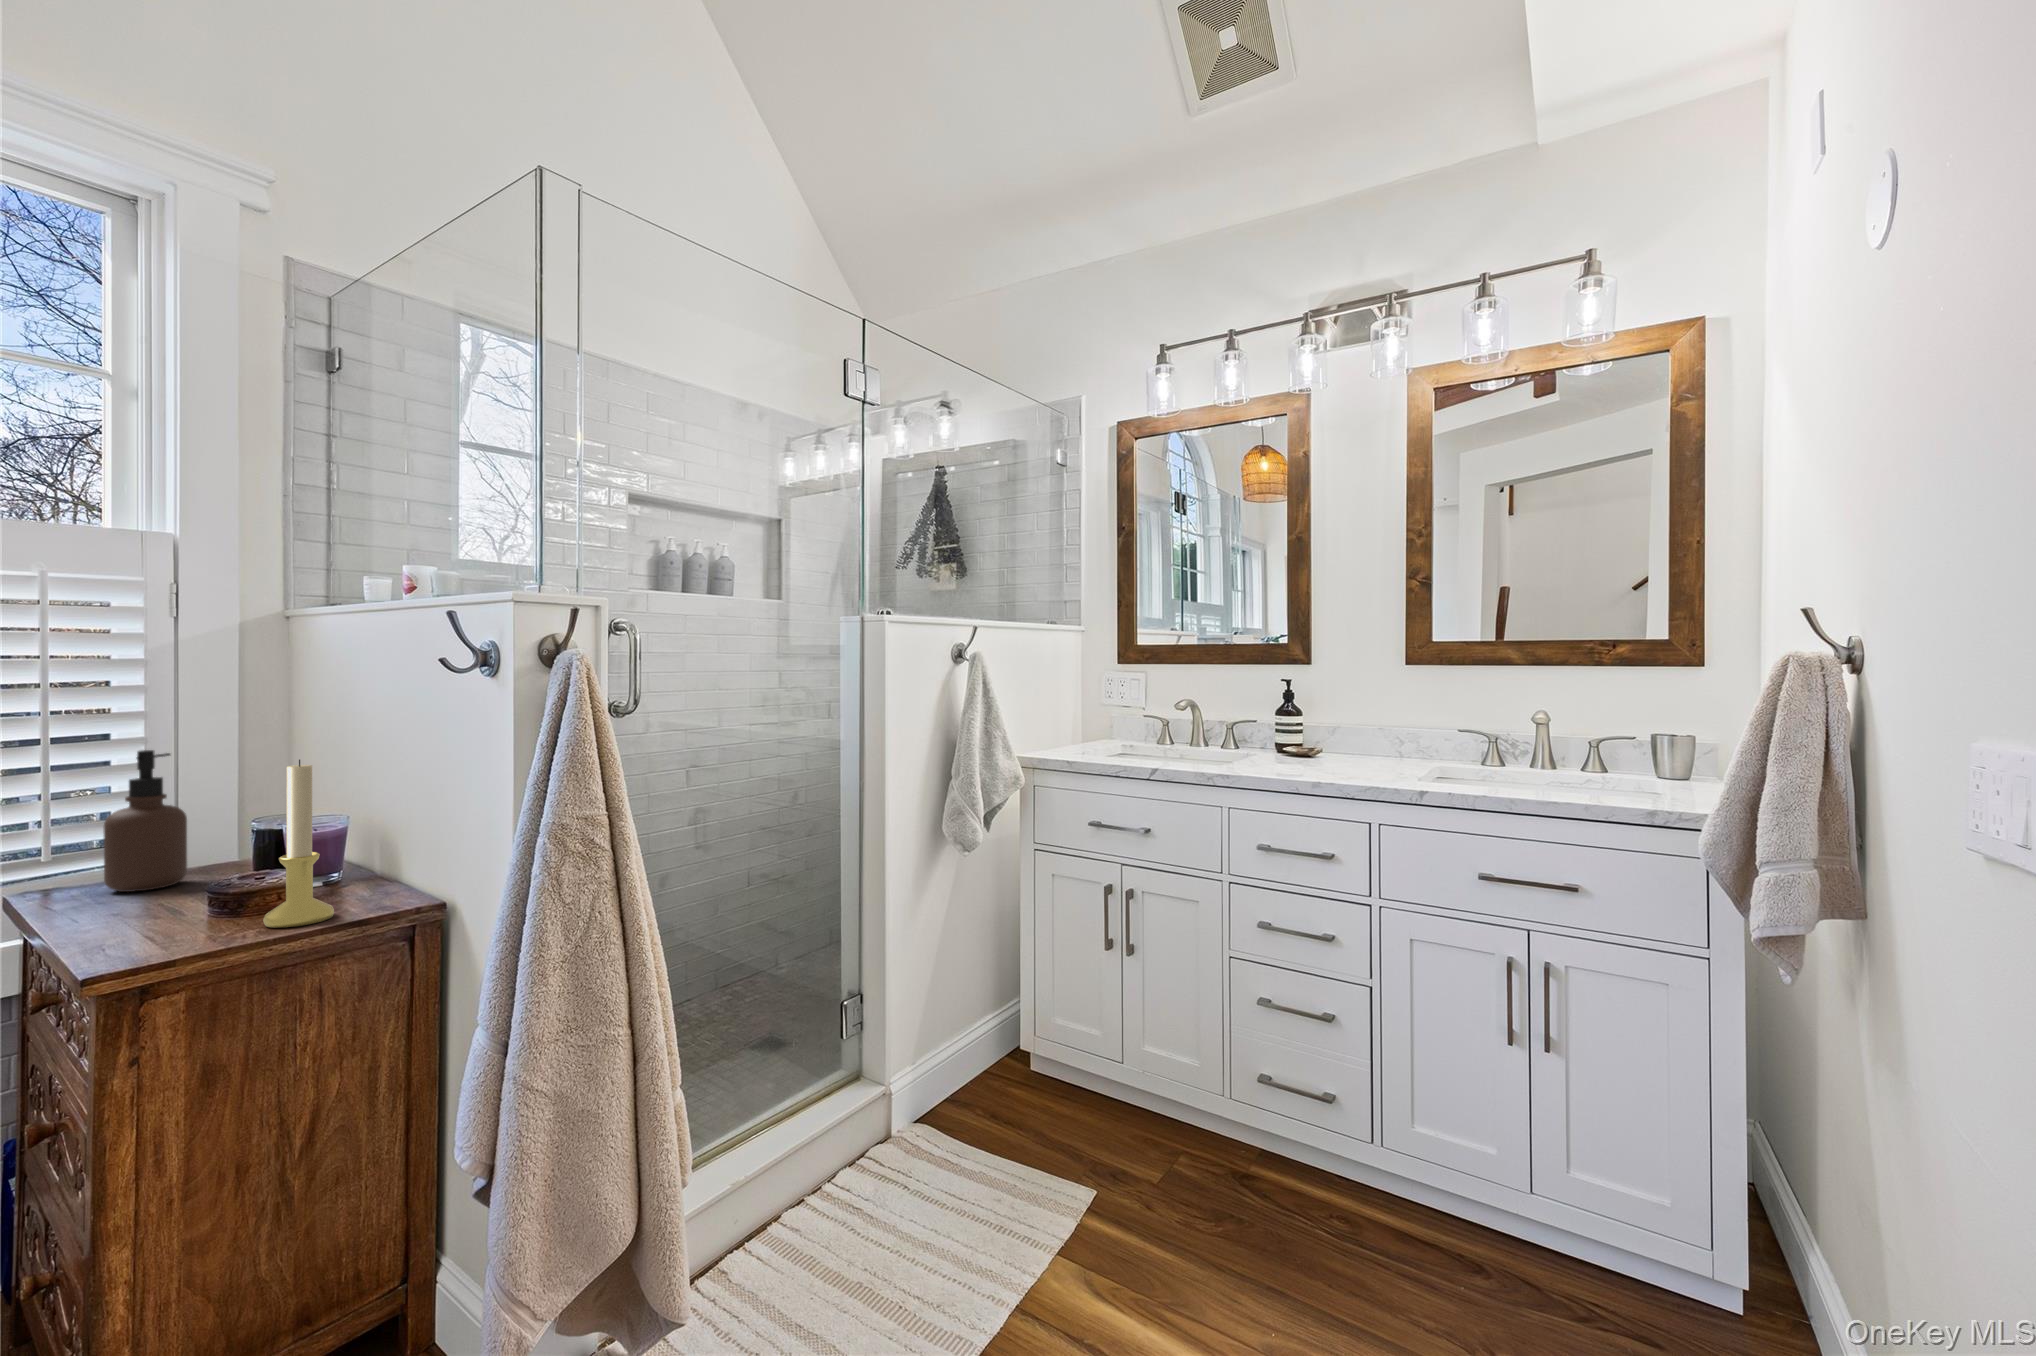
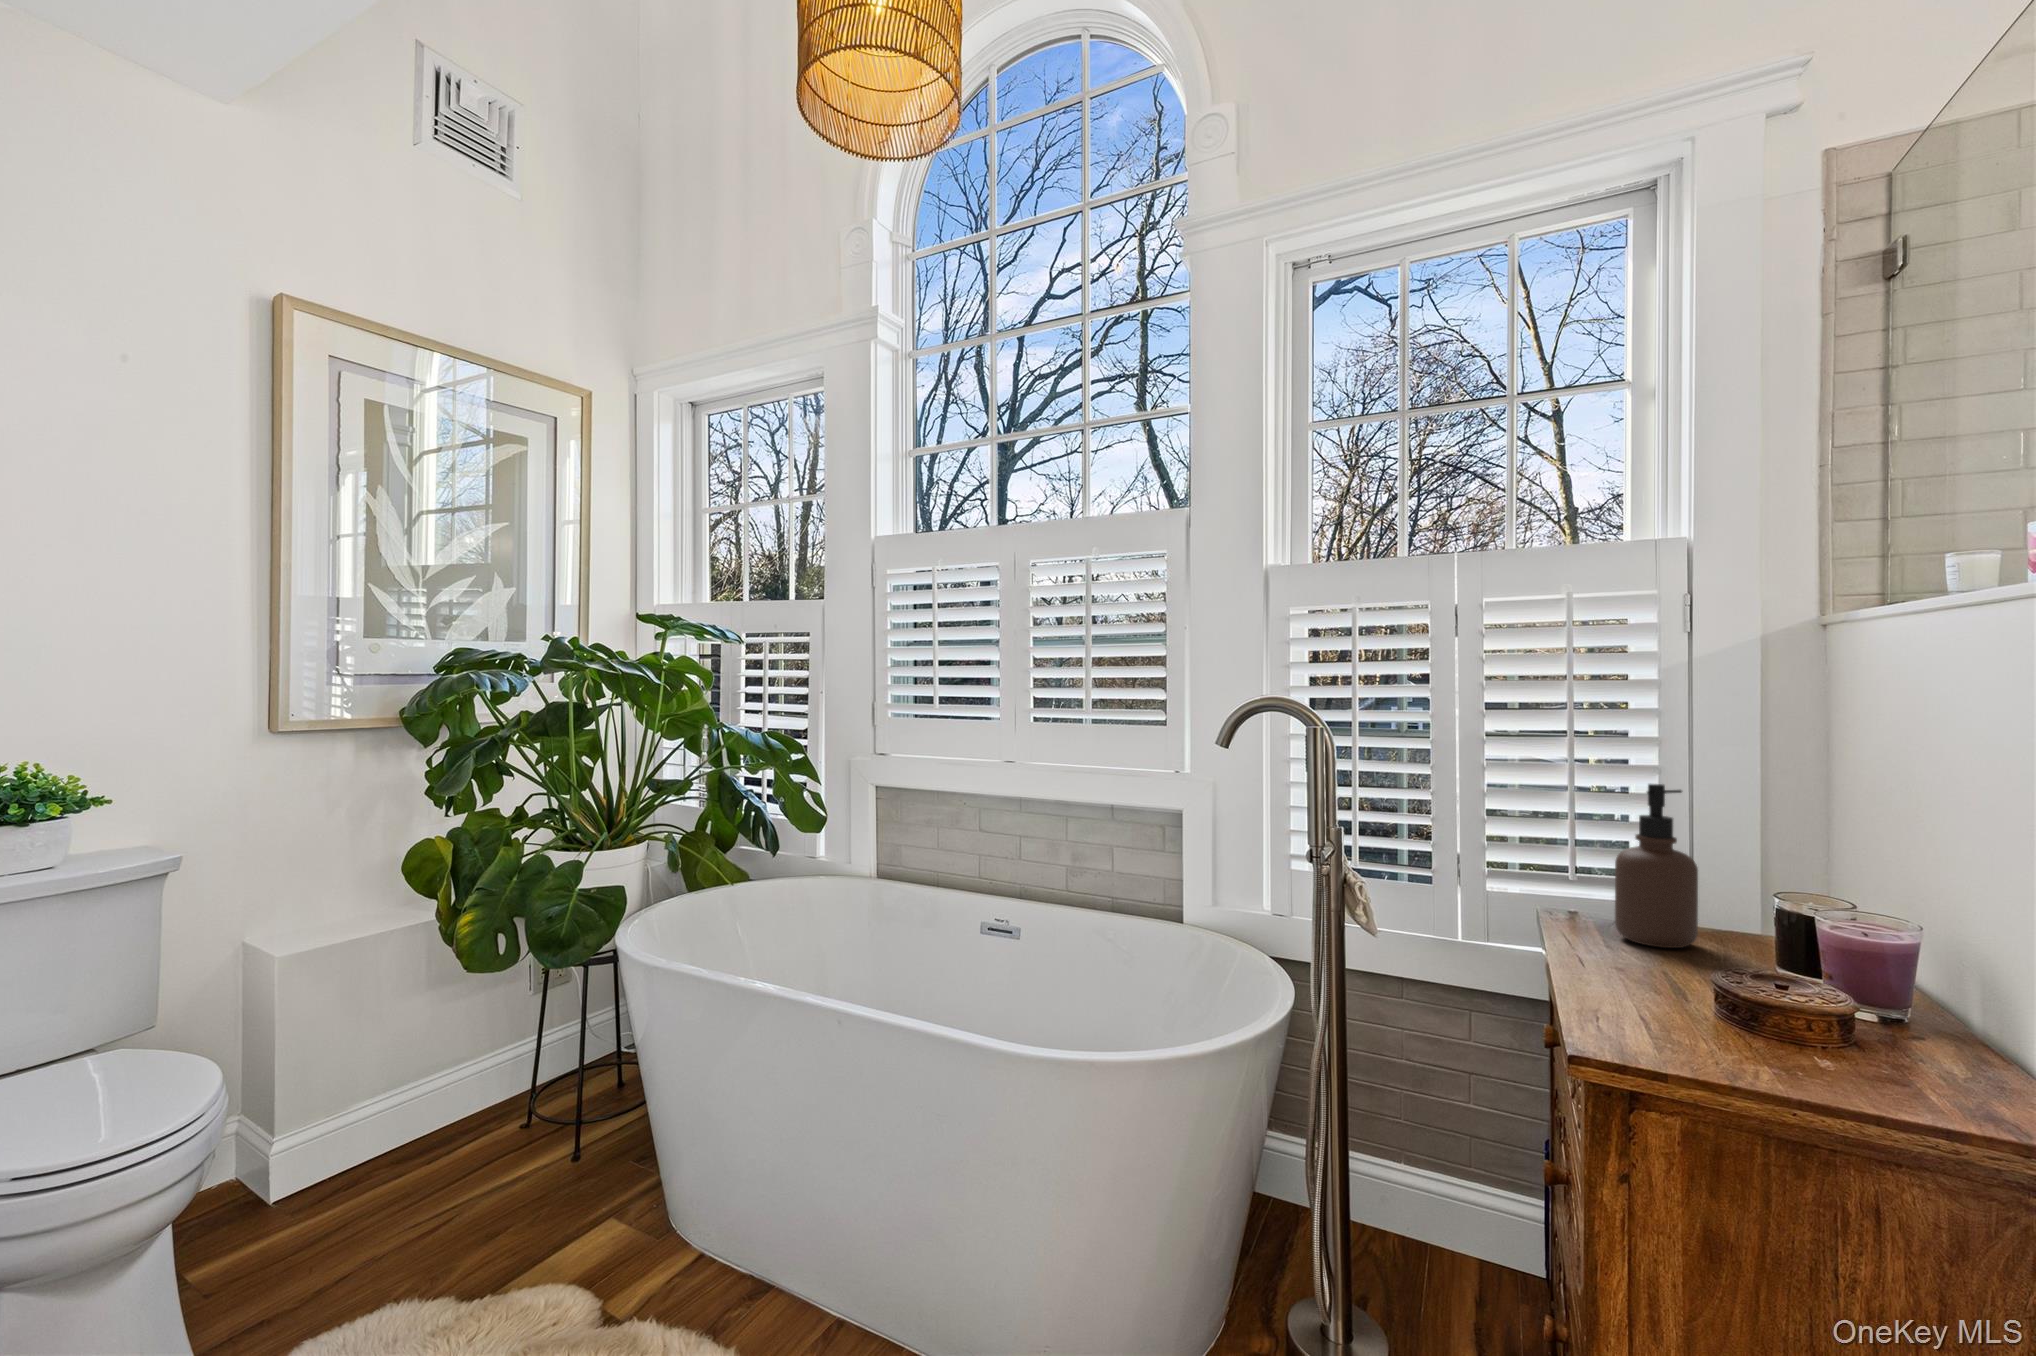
candle holder: present [263,759,334,928] -> none [1785,831,1896,1090]

